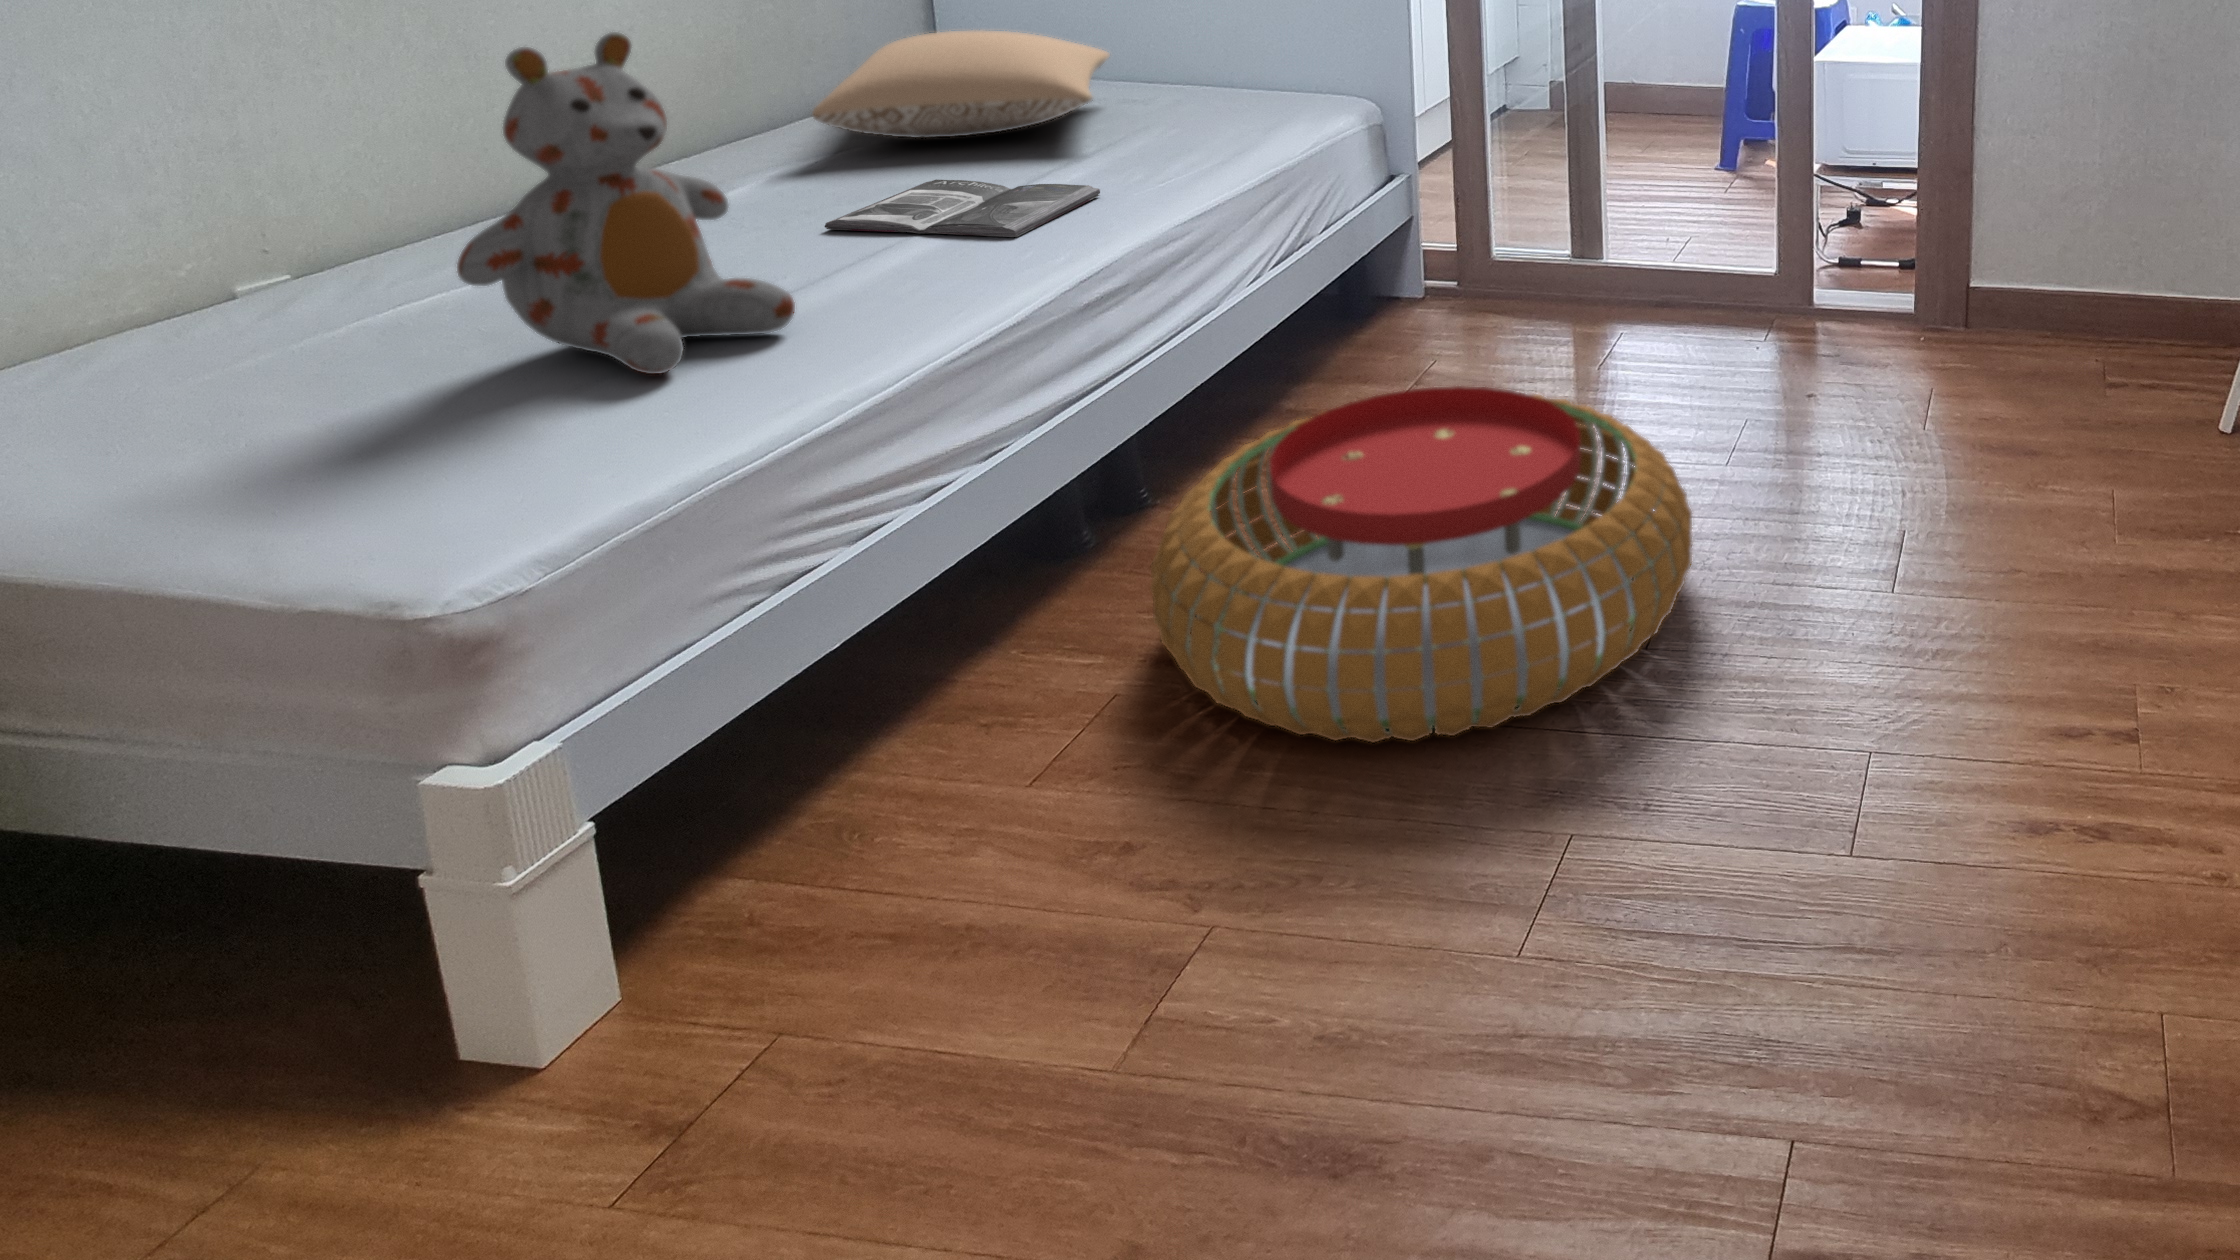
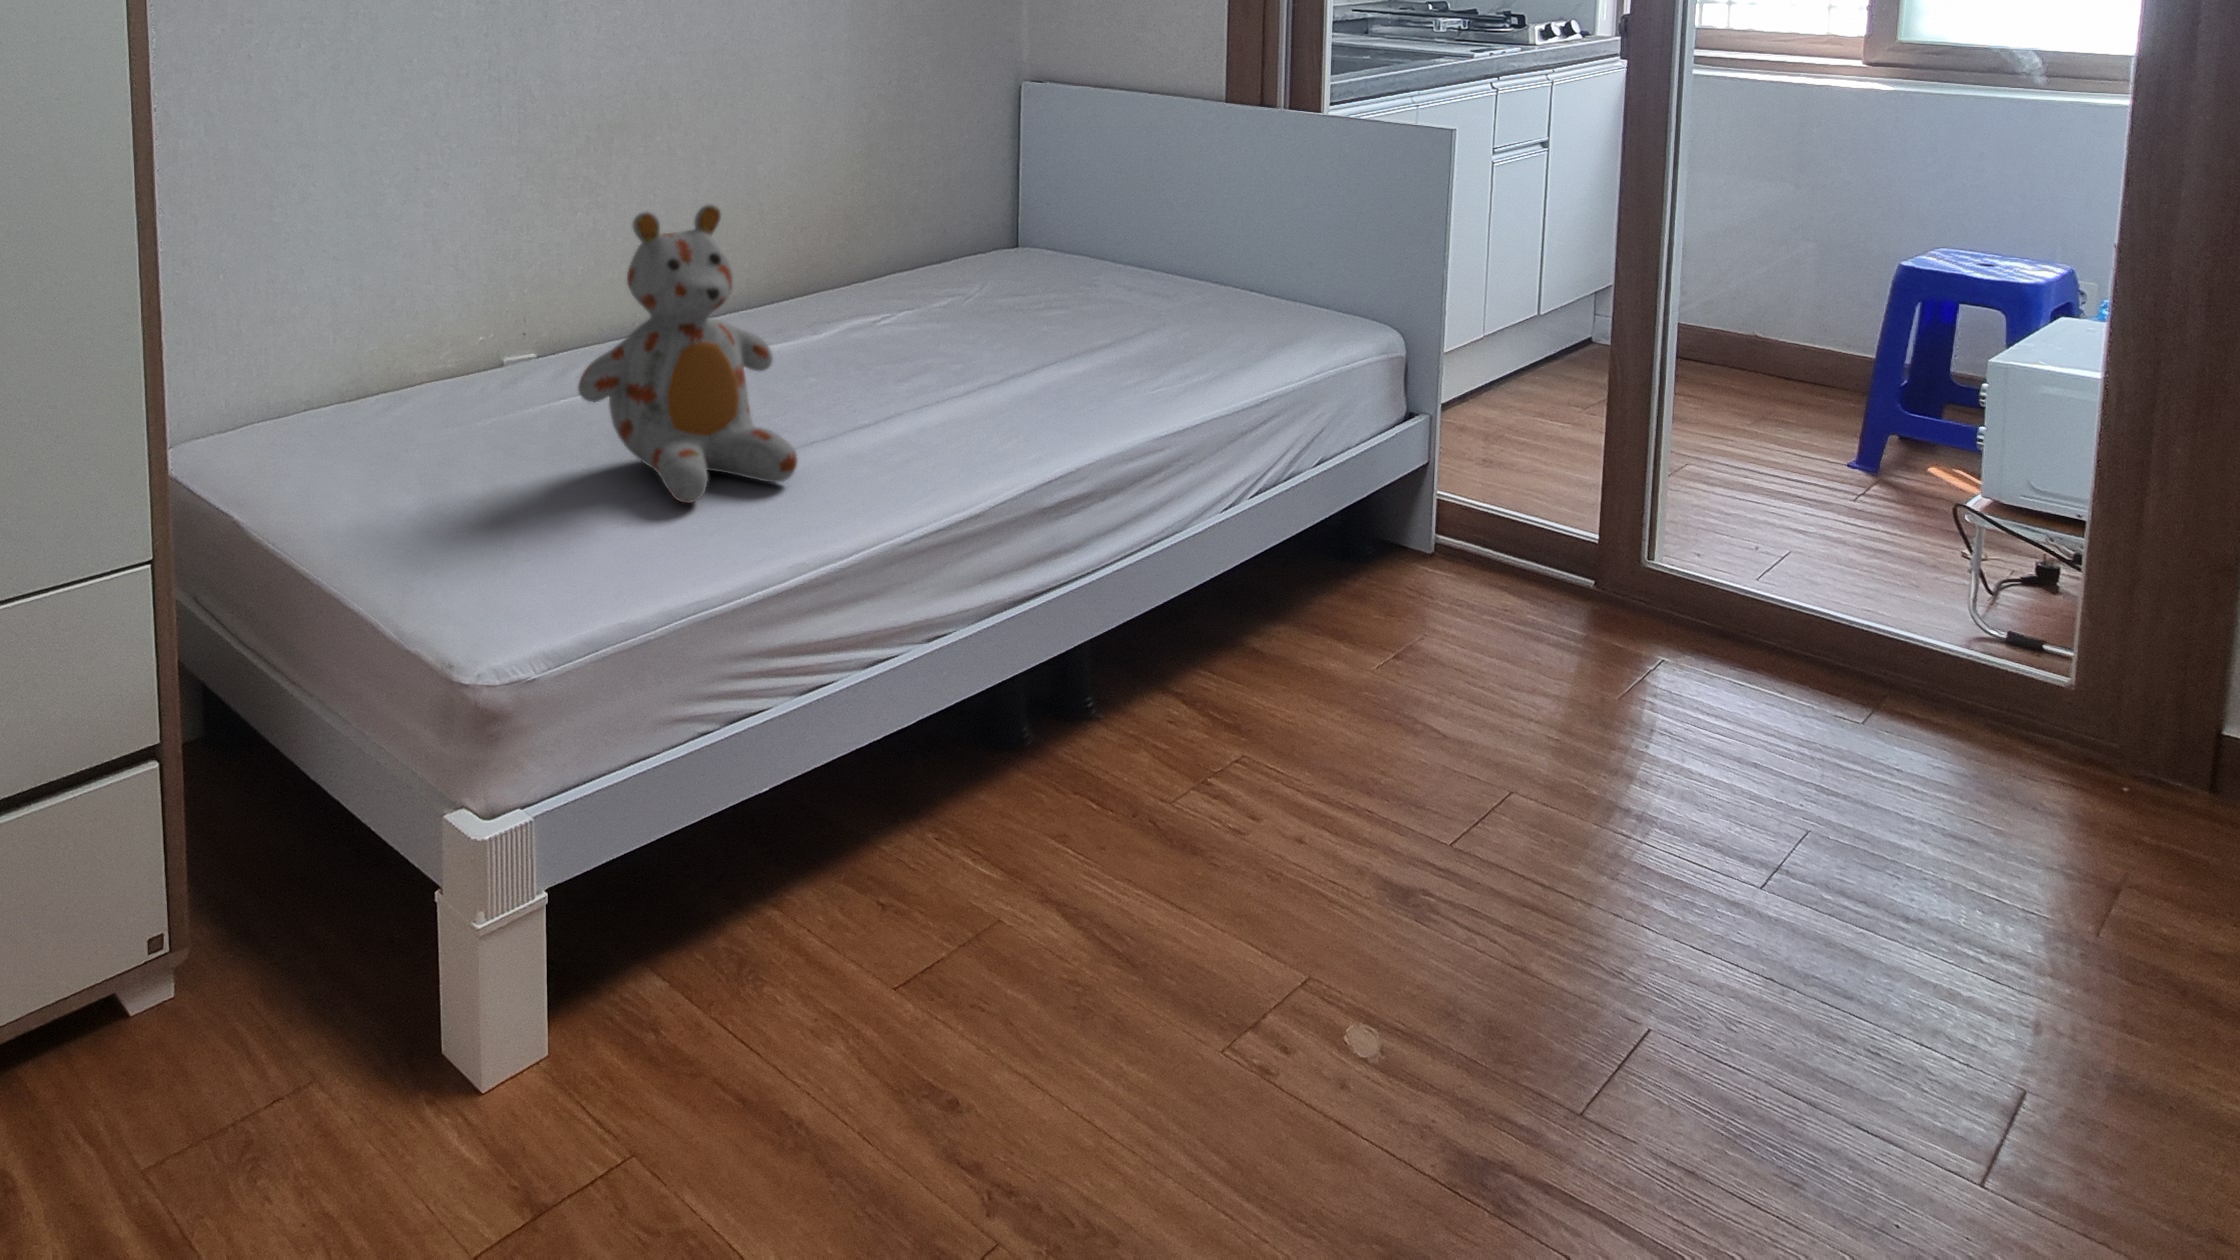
pillow: present [812,30,1109,138] -> none [884,211,1145,311]
magazine: present [825,179,1100,237] -> none [859,354,1088,427]
pouf: present [1151,386,1692,742] -> none [1041,677,1673,1140]

